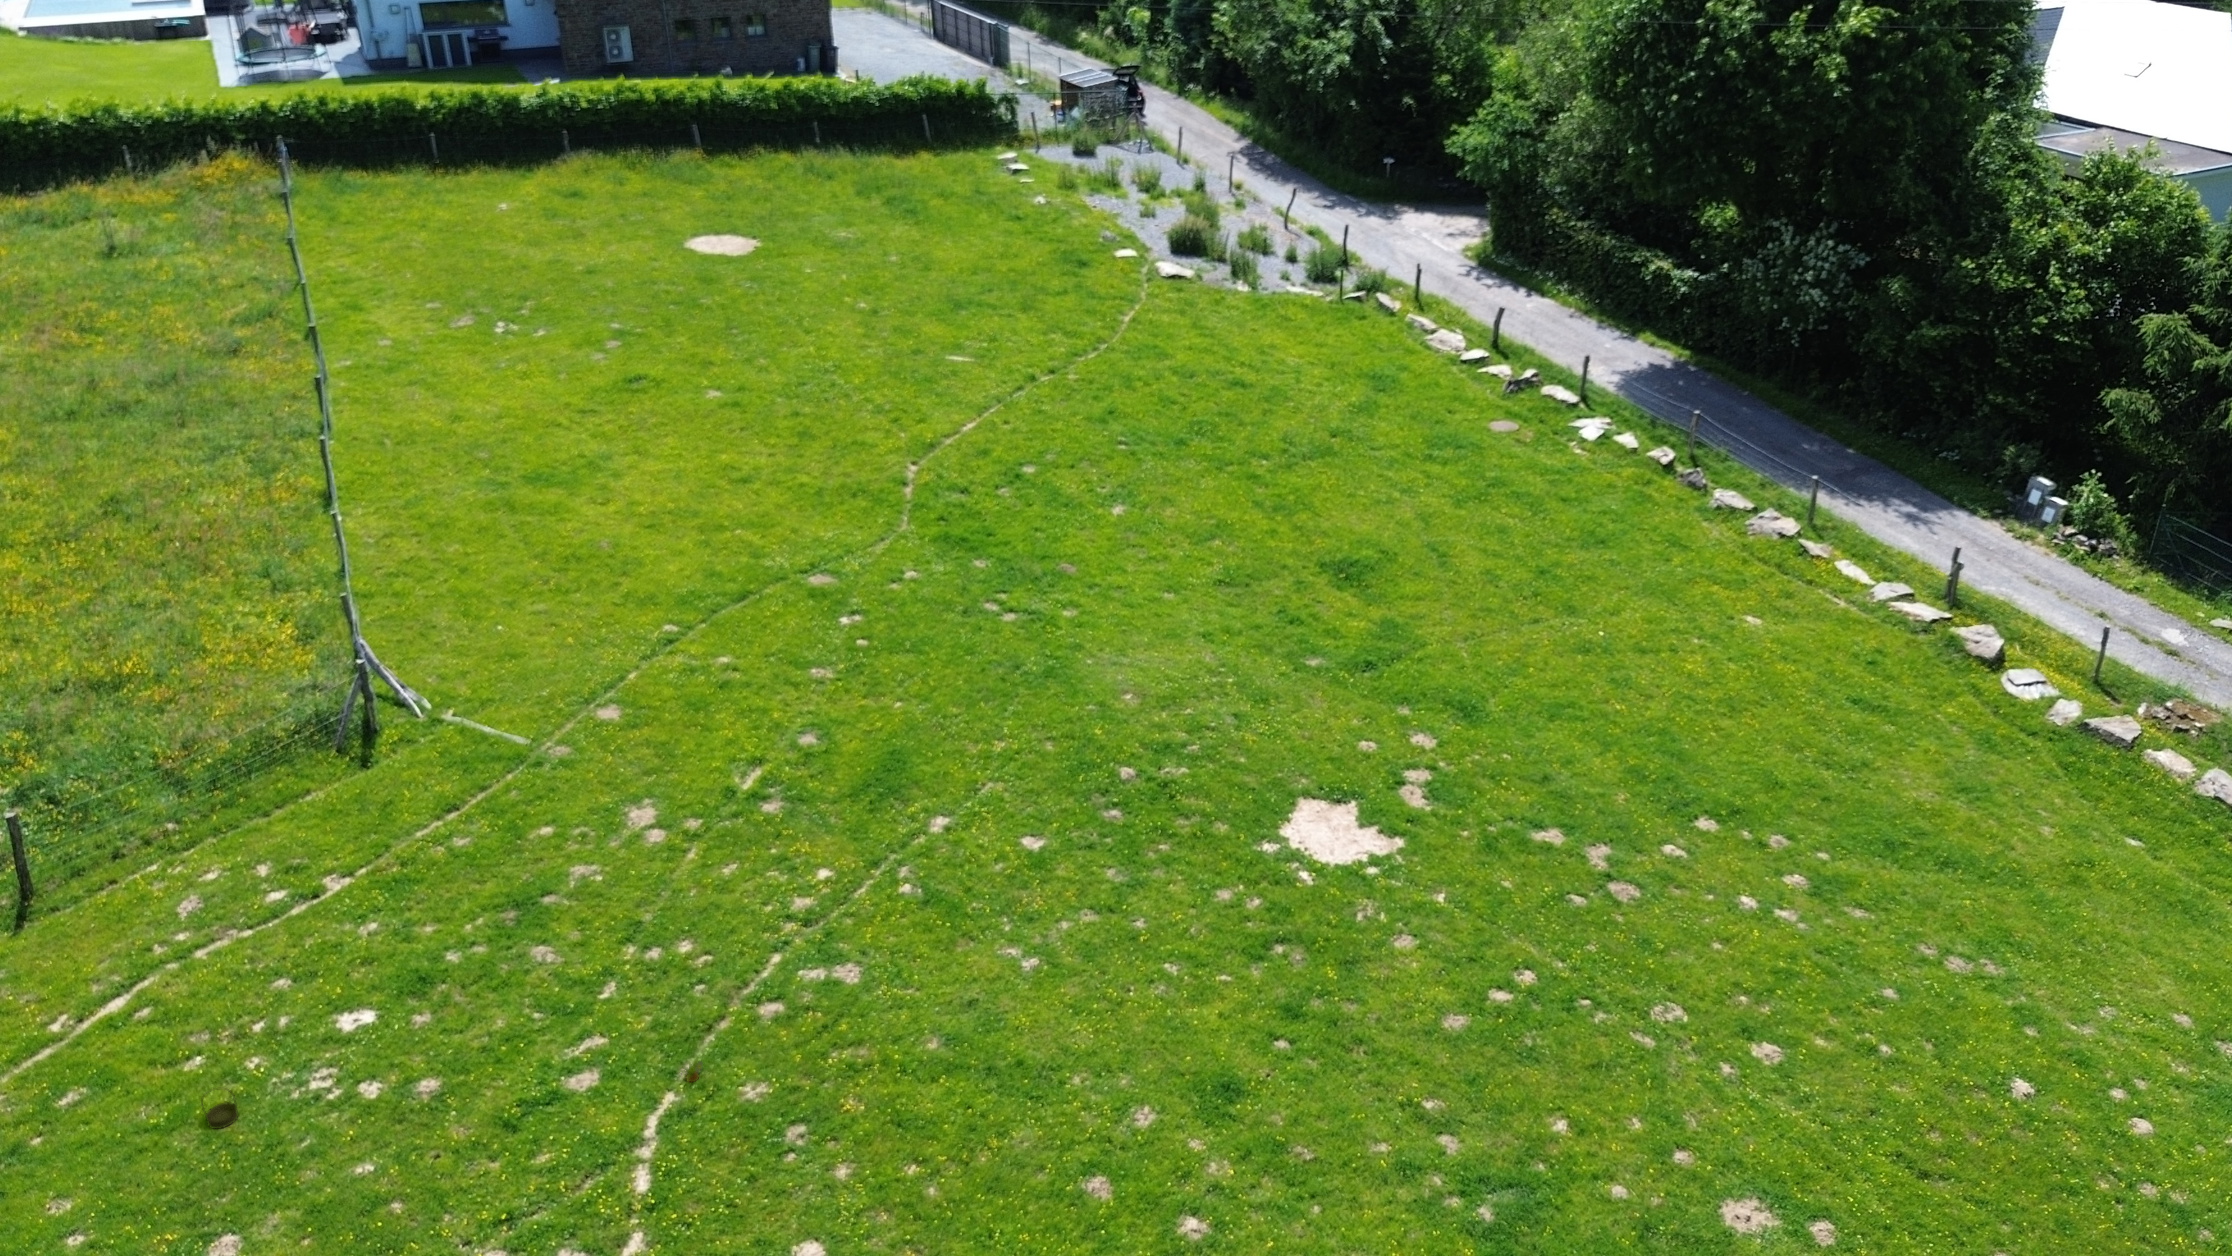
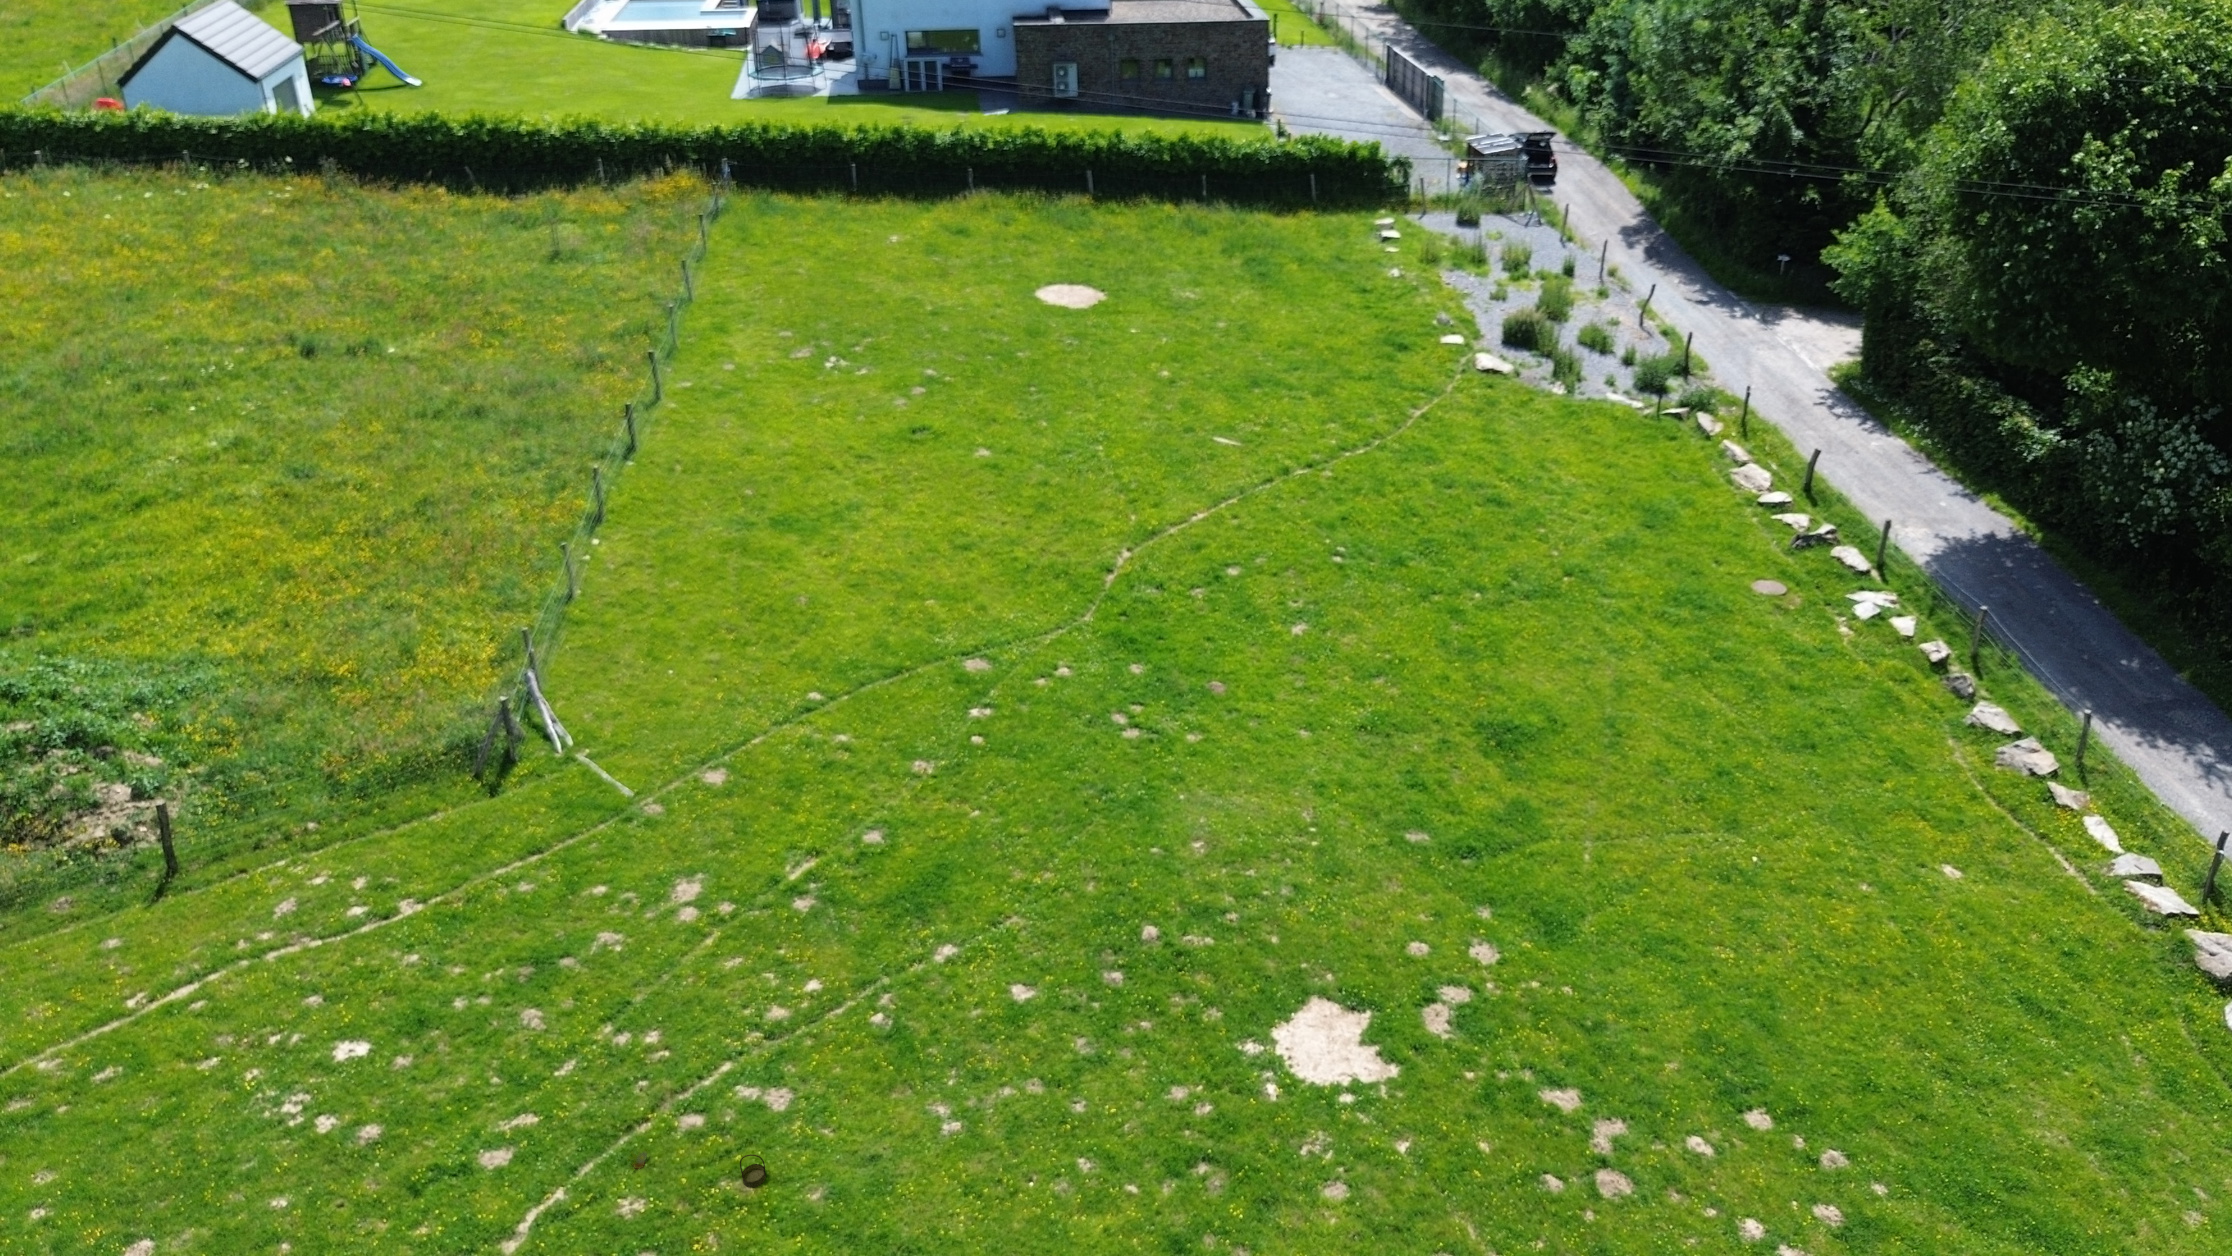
basket: present [205,1090,238,1129] -> present [740,1155,766,1187]

